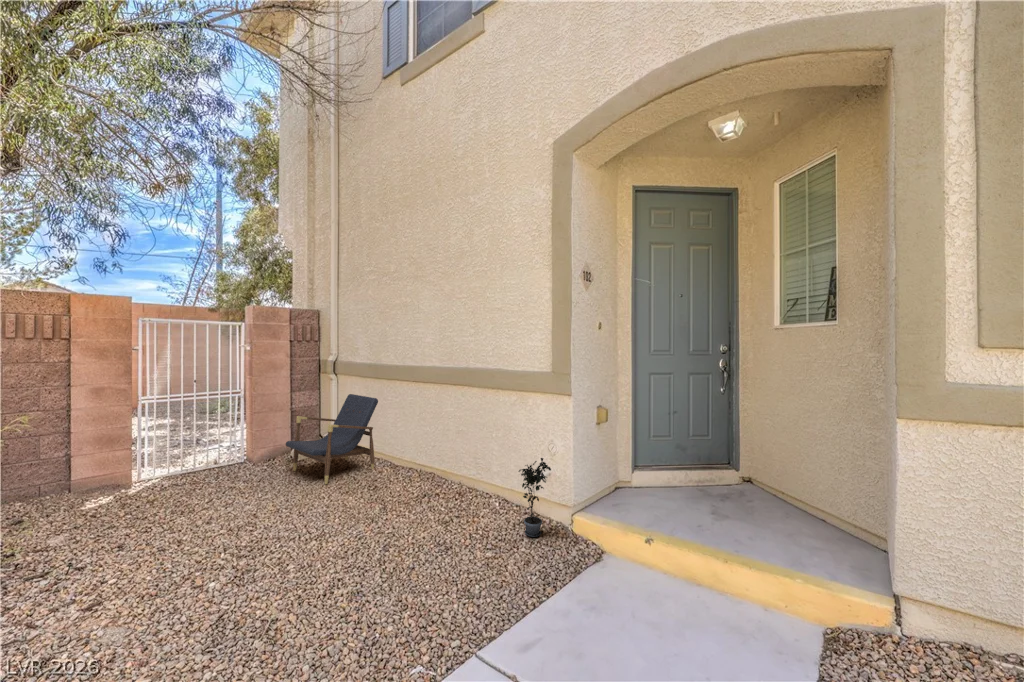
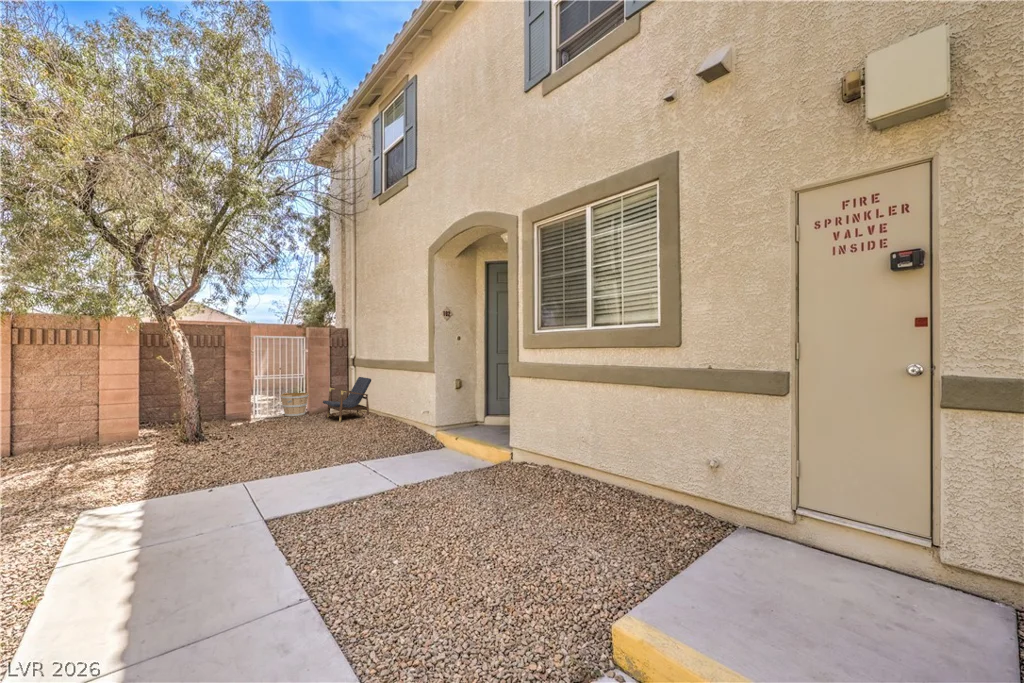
wooden bucket: none [195,423,252,471] -> present [281,393,309,417]
potted plant: present [519,458,551,537] -> none [410,402,429,440]

